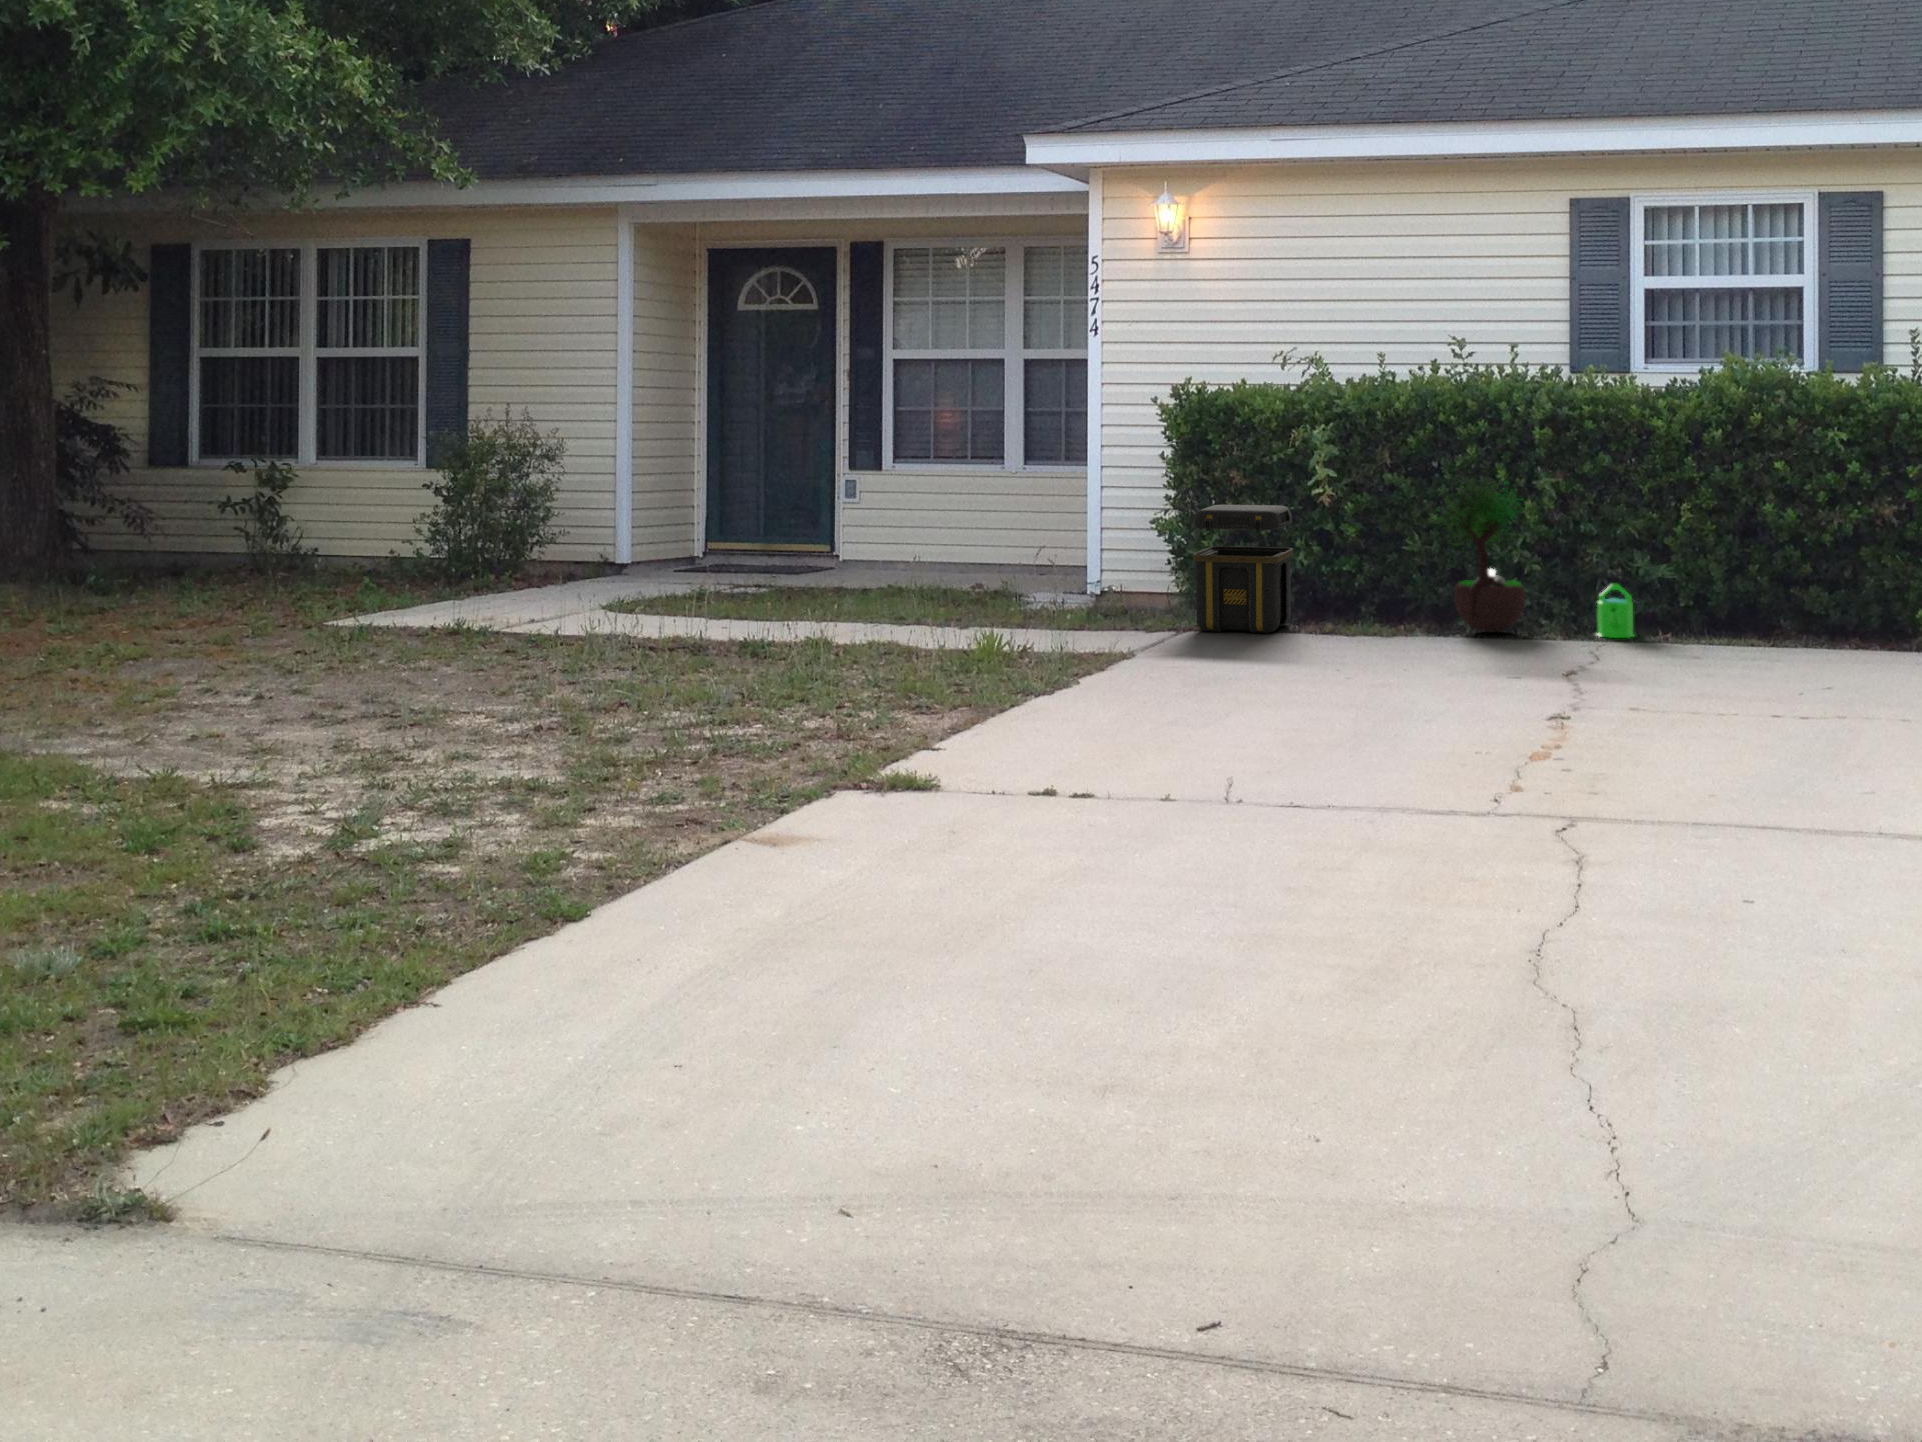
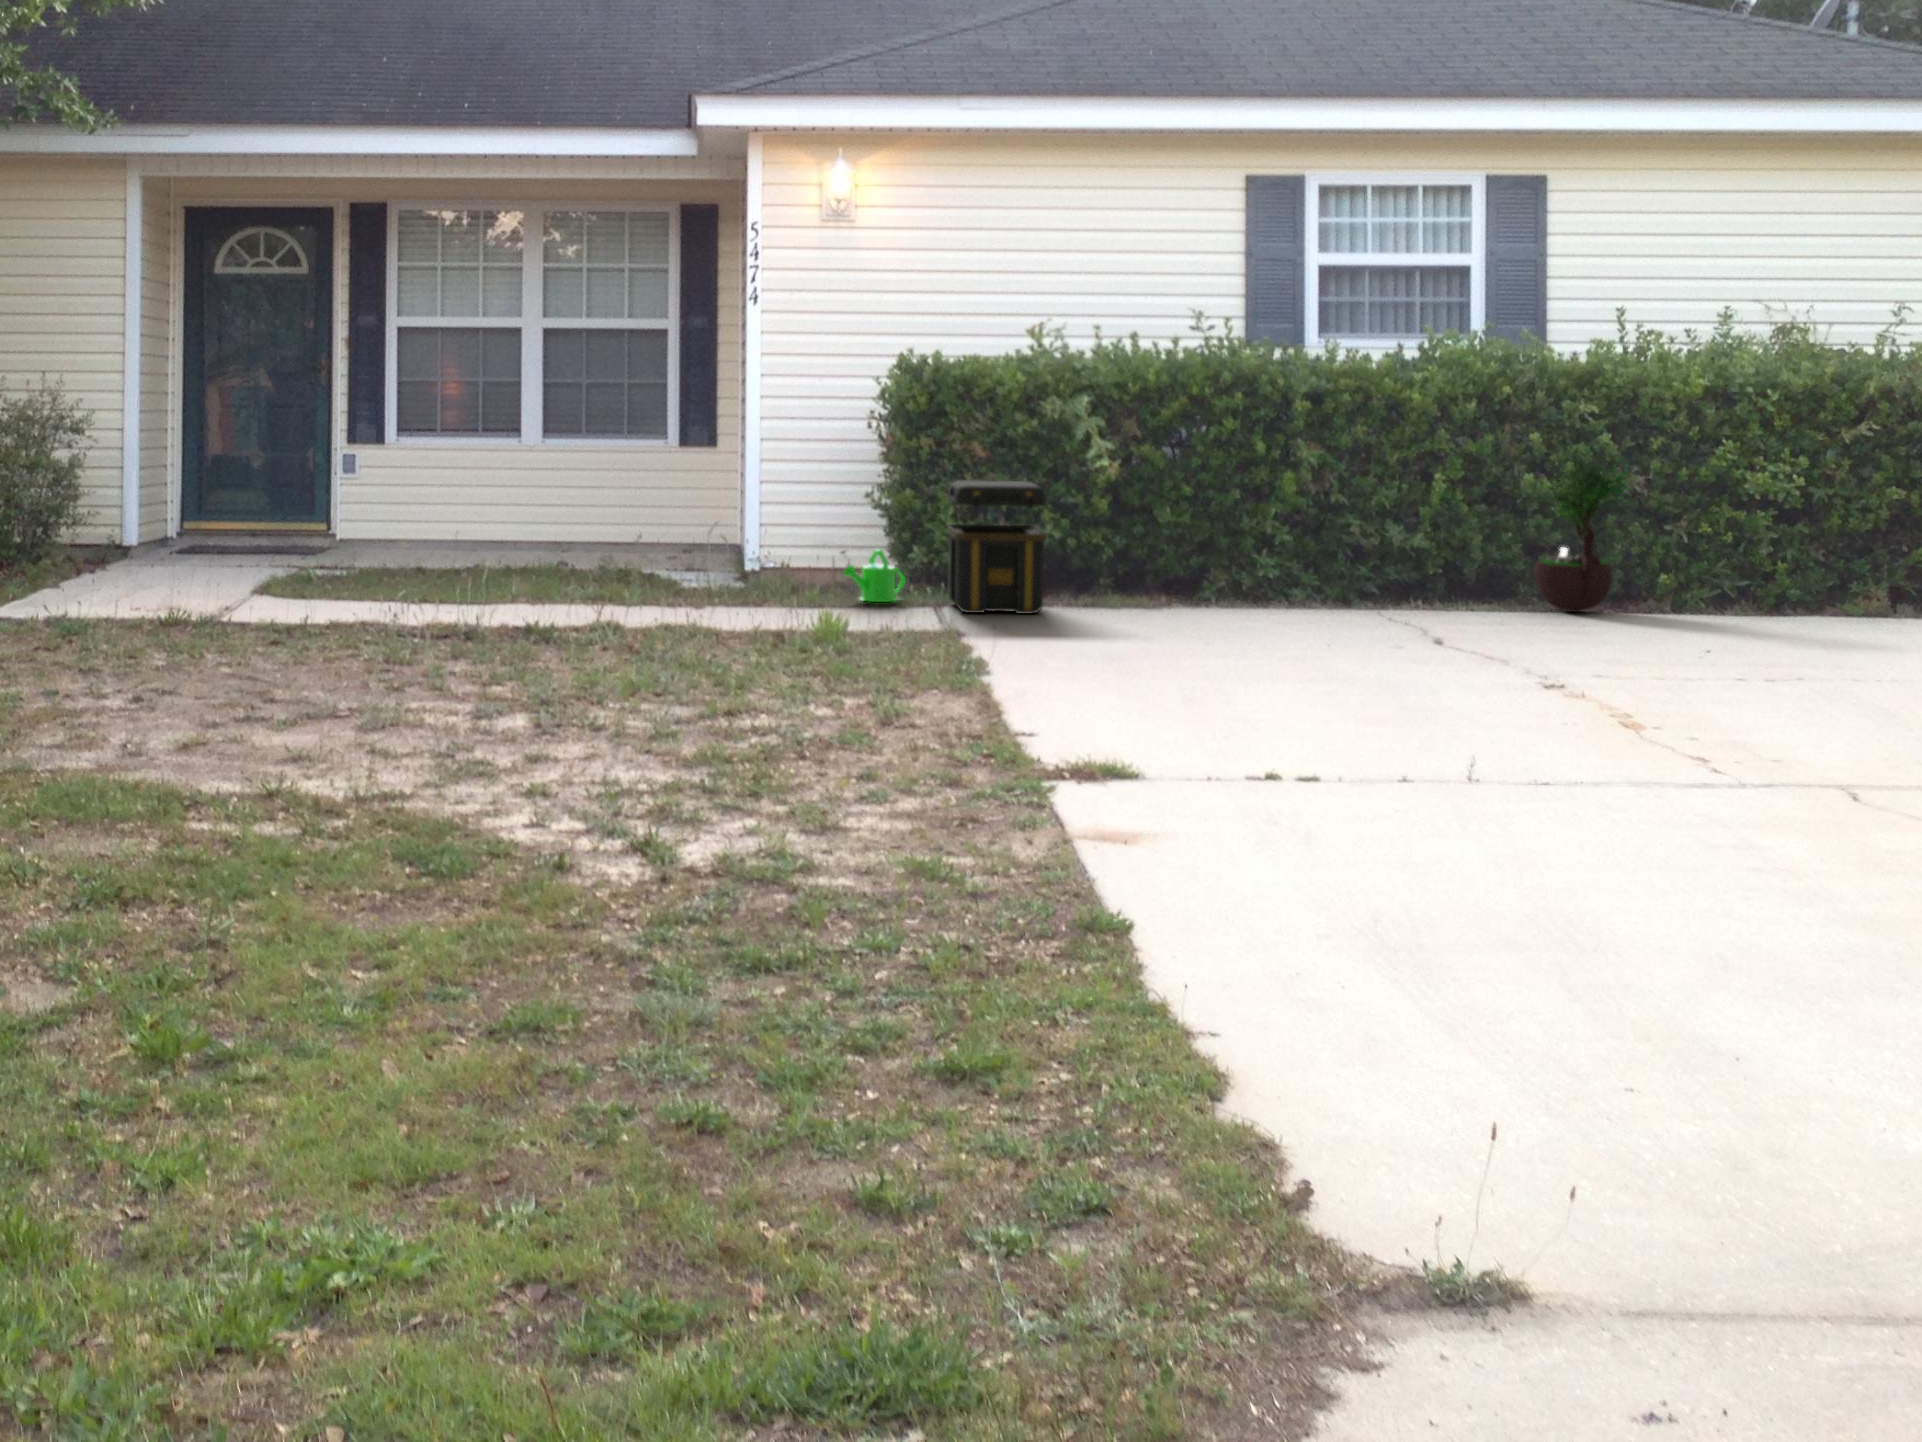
potted tree: present [1435,479,1526,632] -> present [1534,456,1631,612]
watering can: present [1597,584,1634,638] -> present [844,549,906,602]

